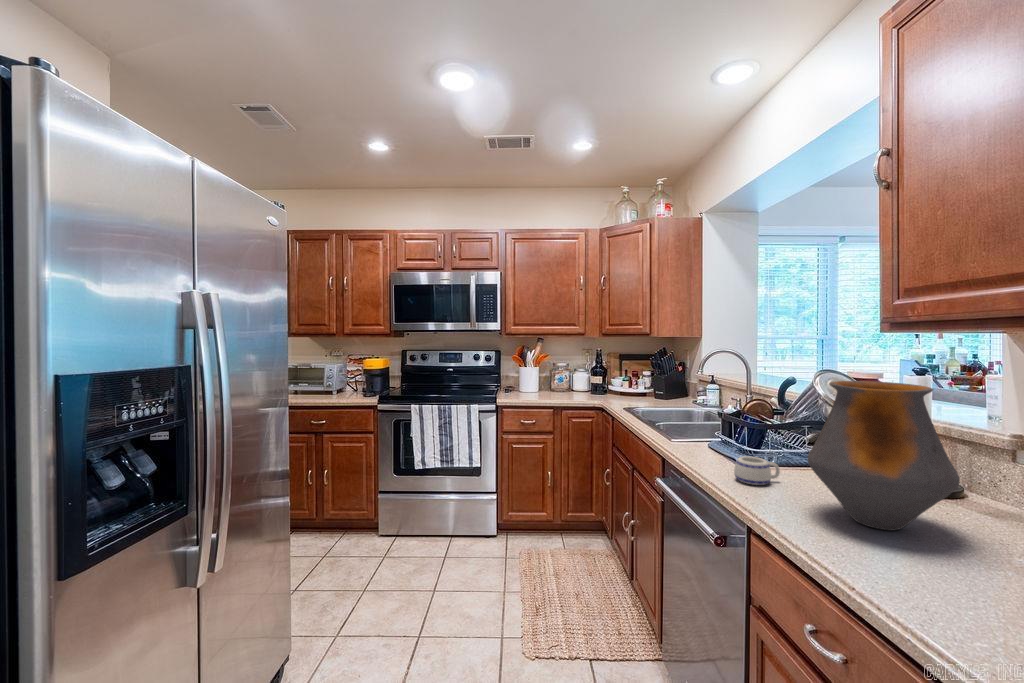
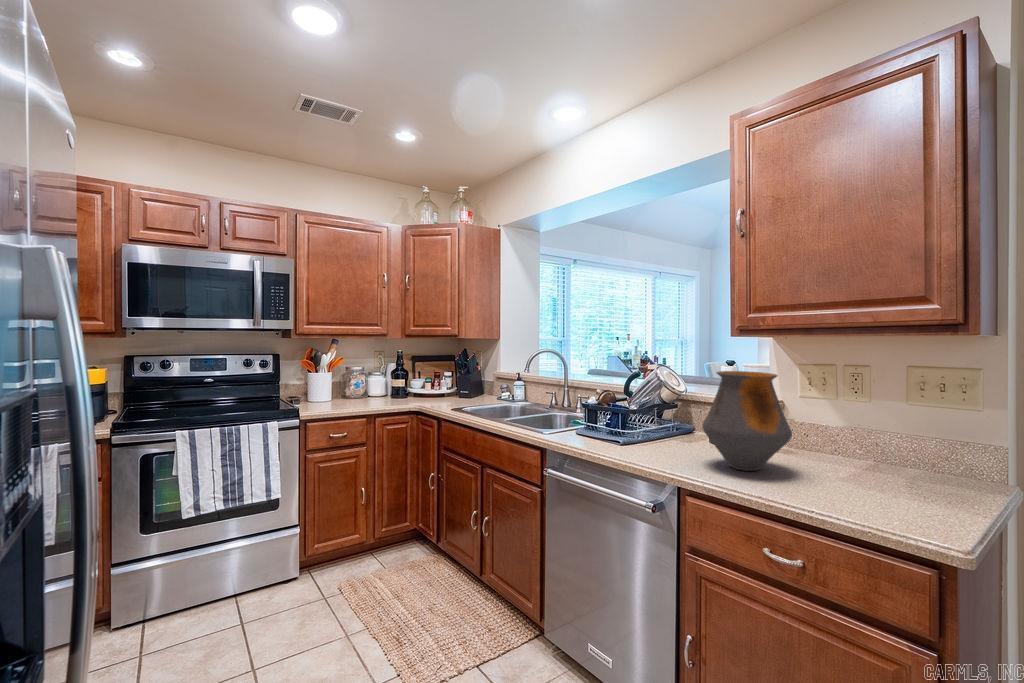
mug: present [734,456,780,485] -> none [633,436,660,457]

